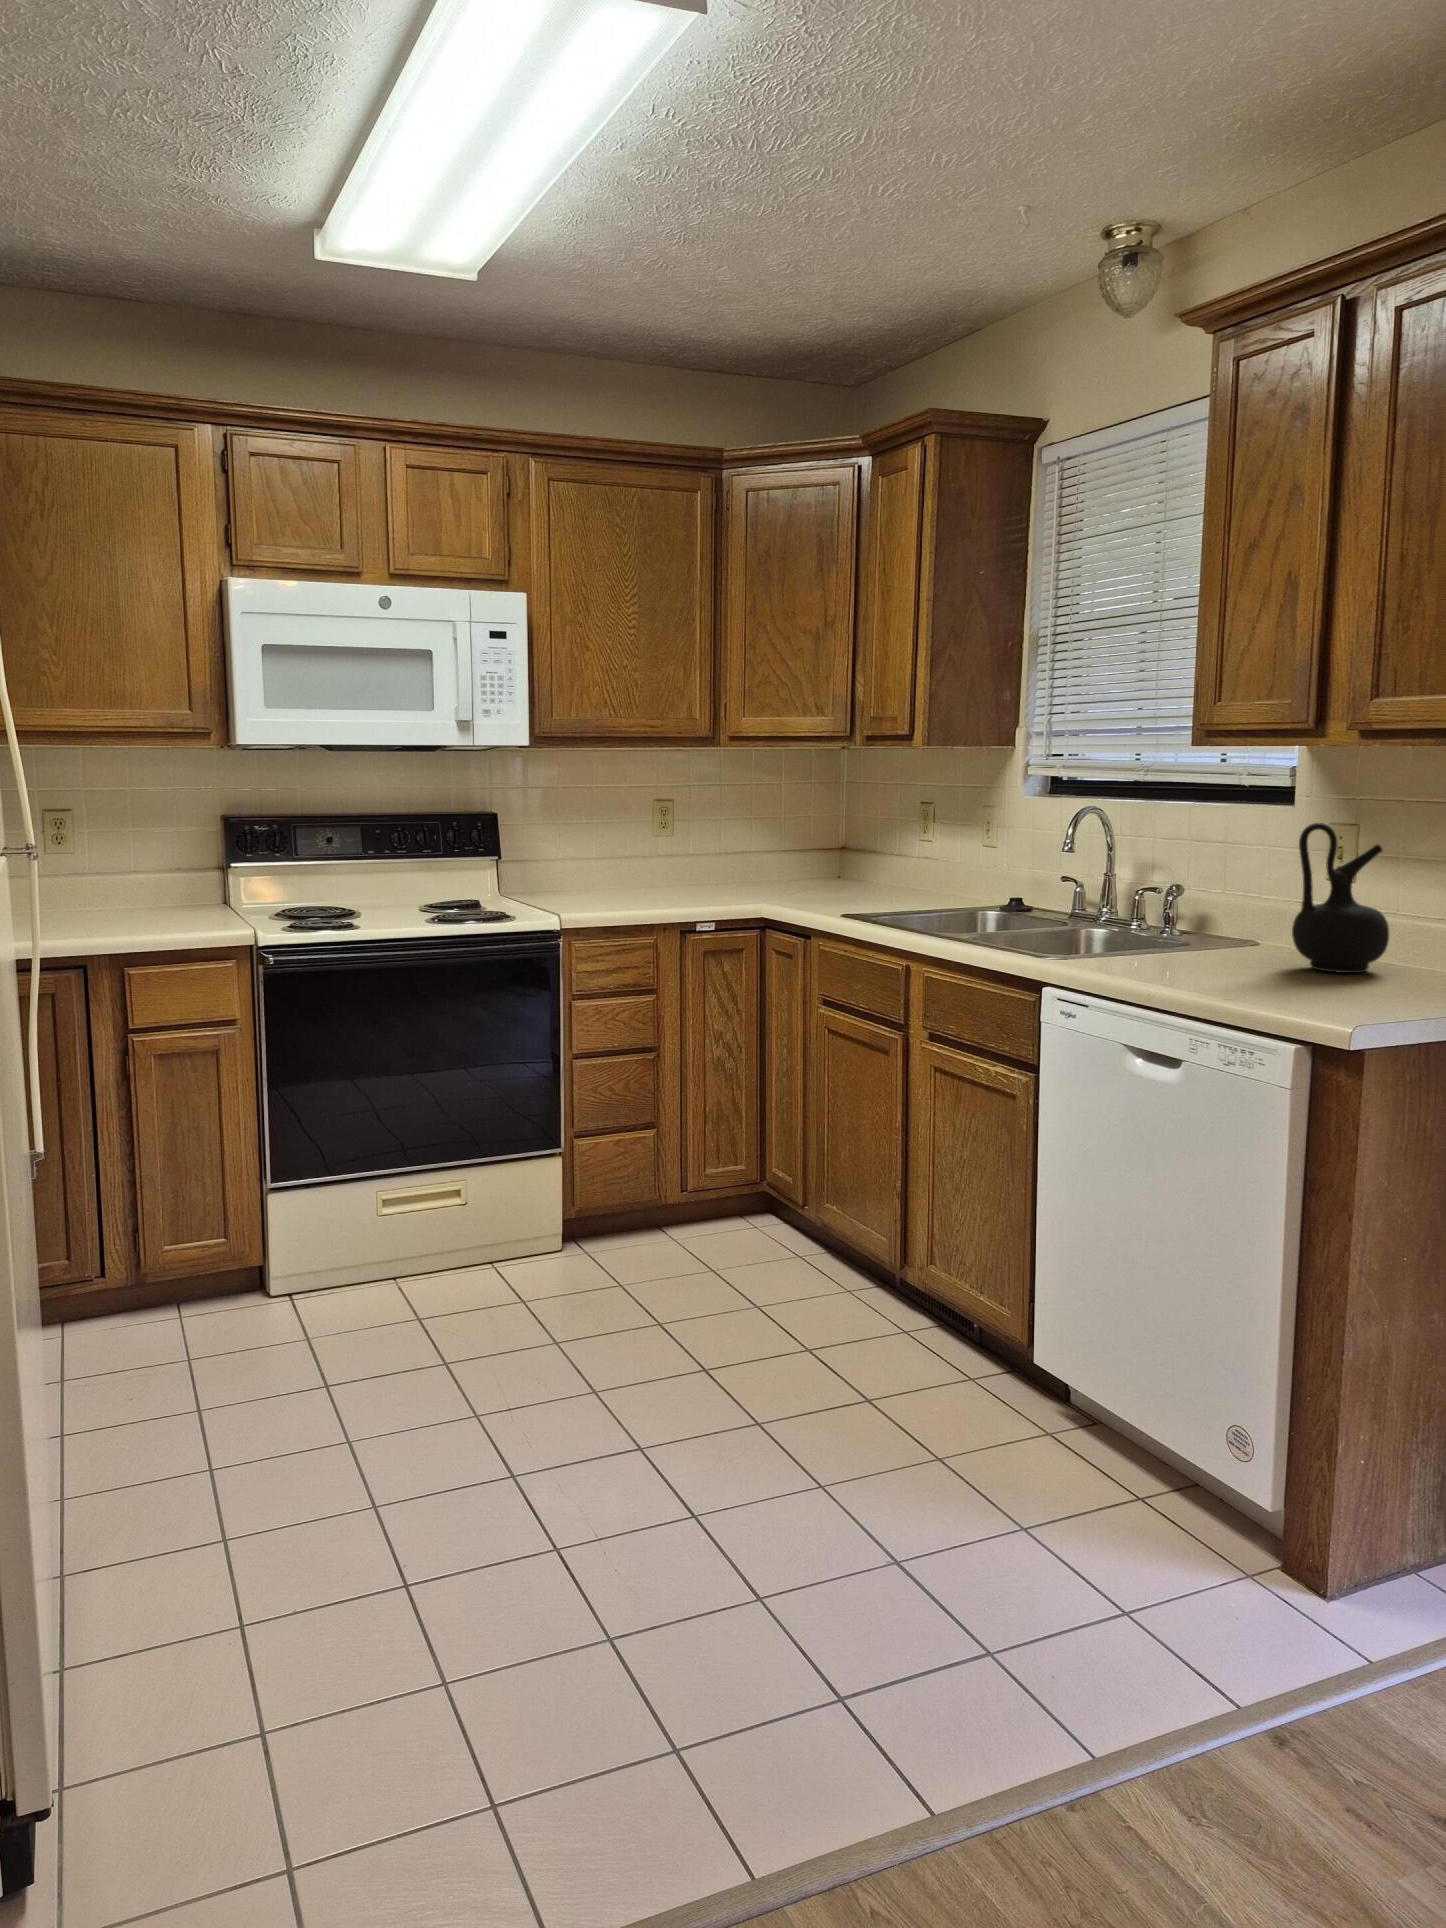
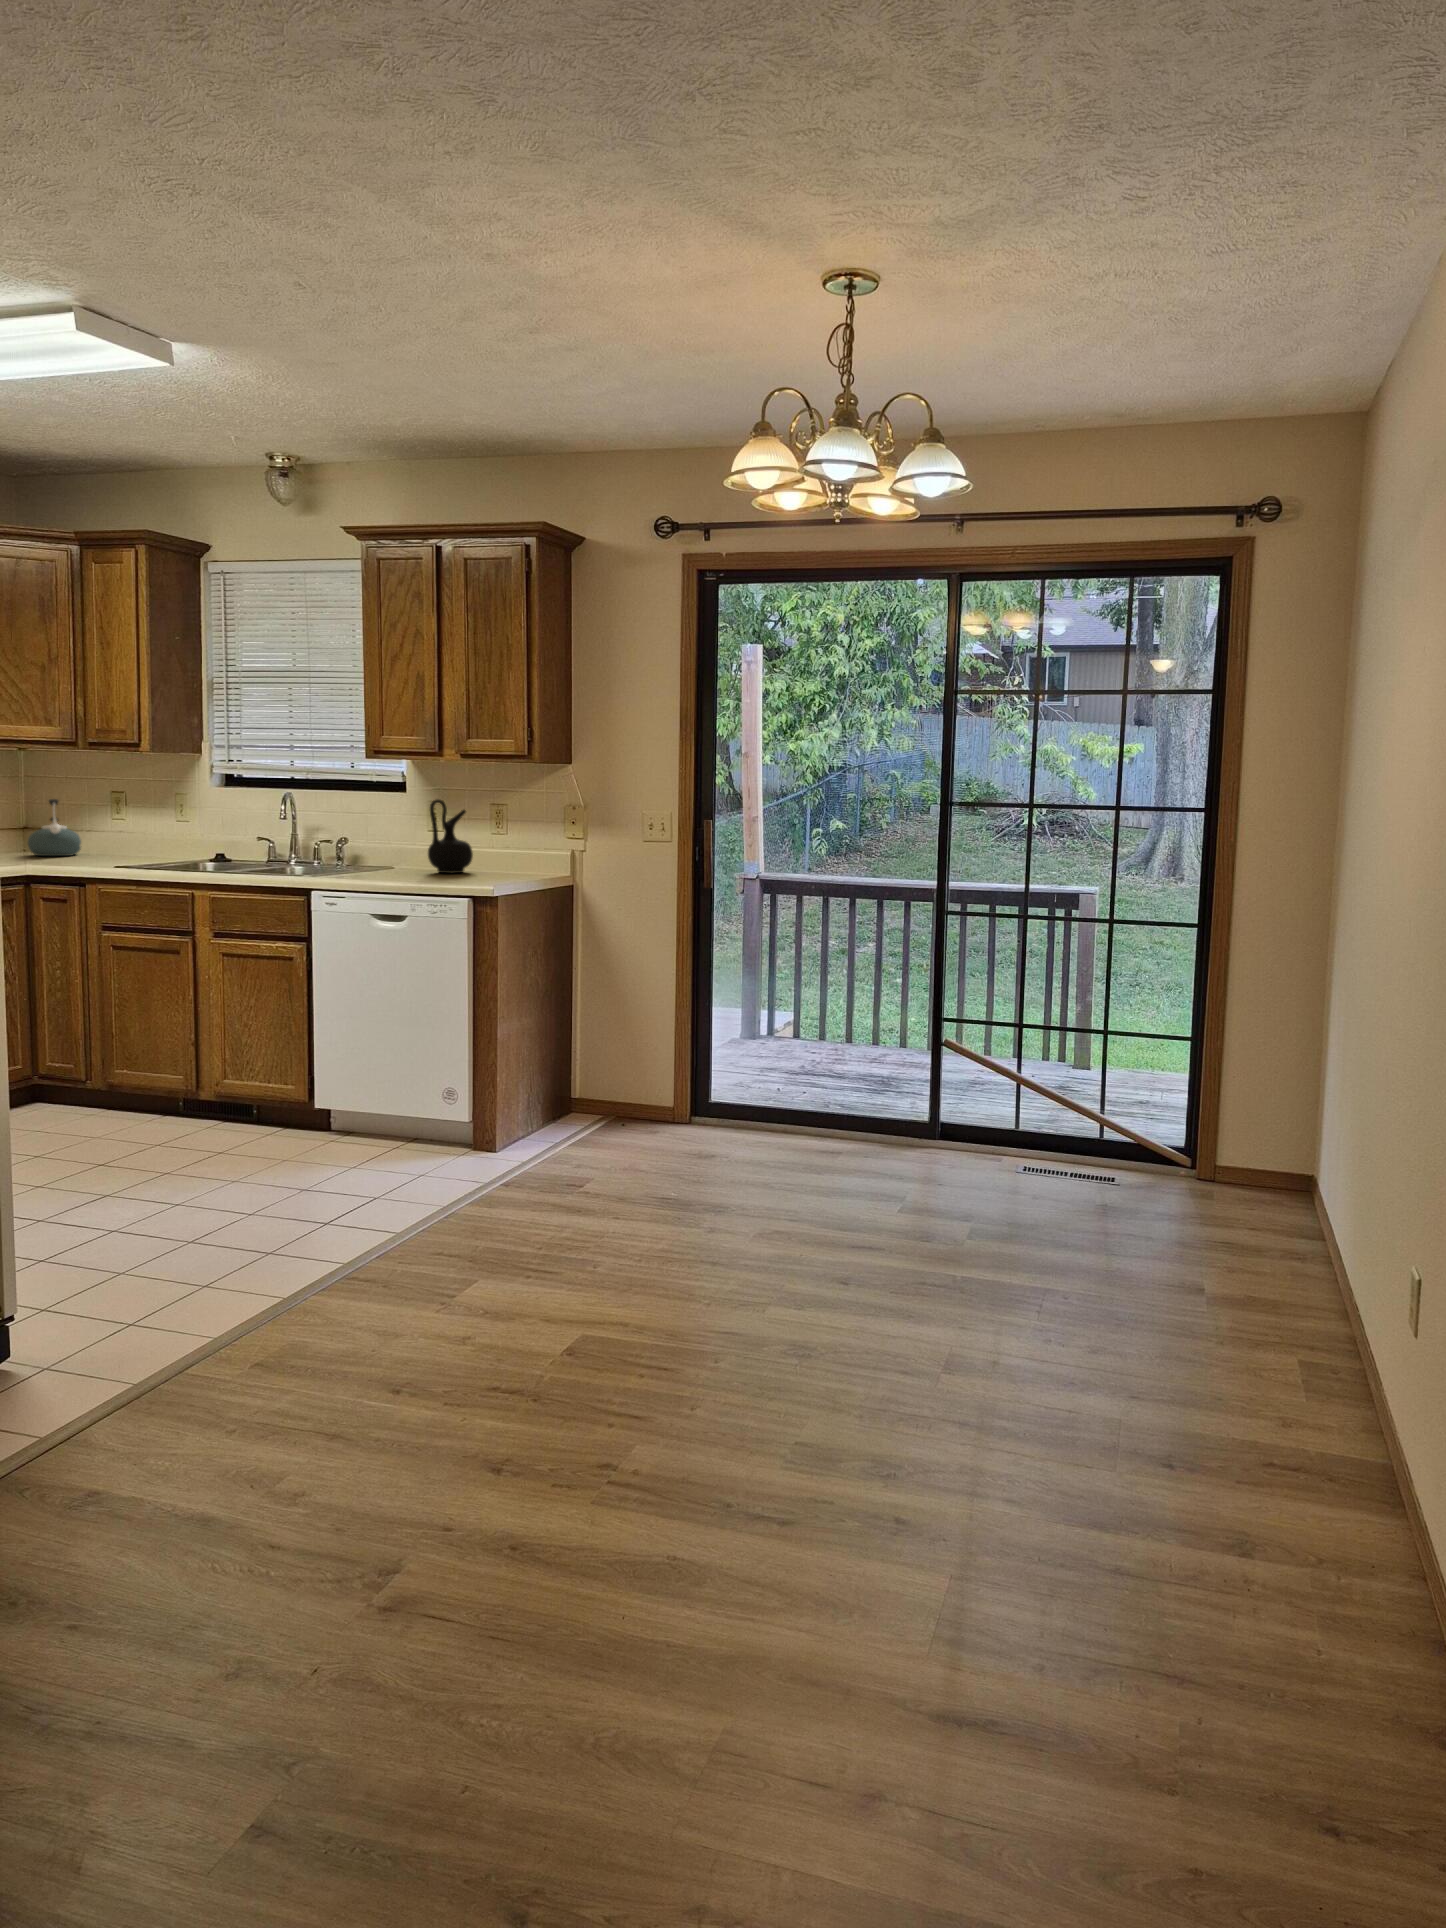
kettle: none [827,810,891,886] -> present [28,799,81,856]

